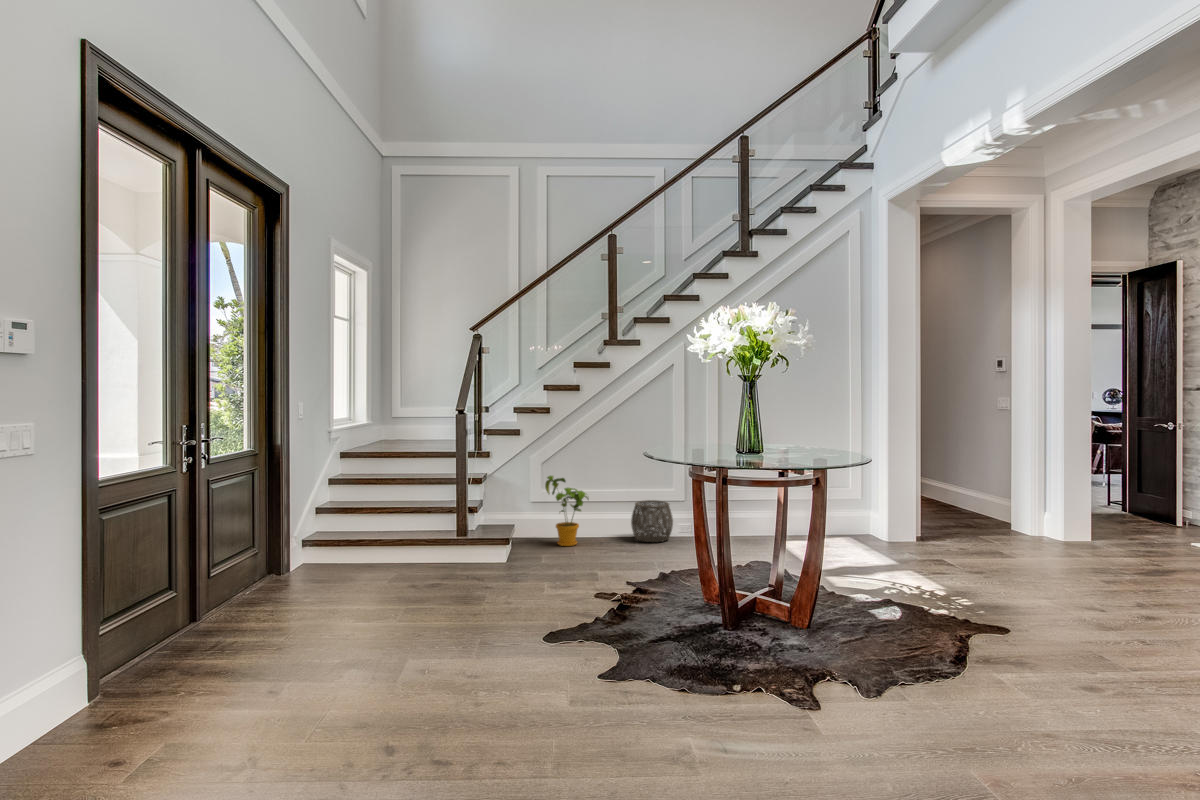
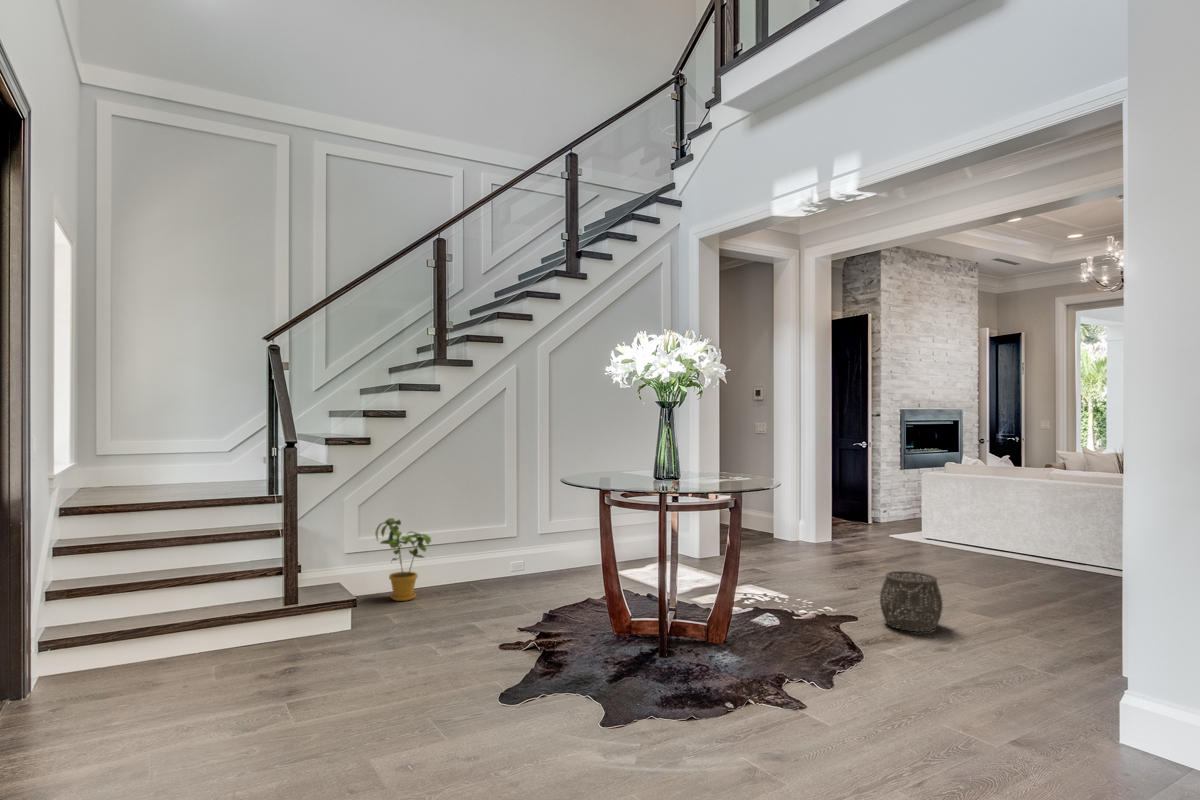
woven basket: present [631,500,673,542] -> present [880,571,943,632]

